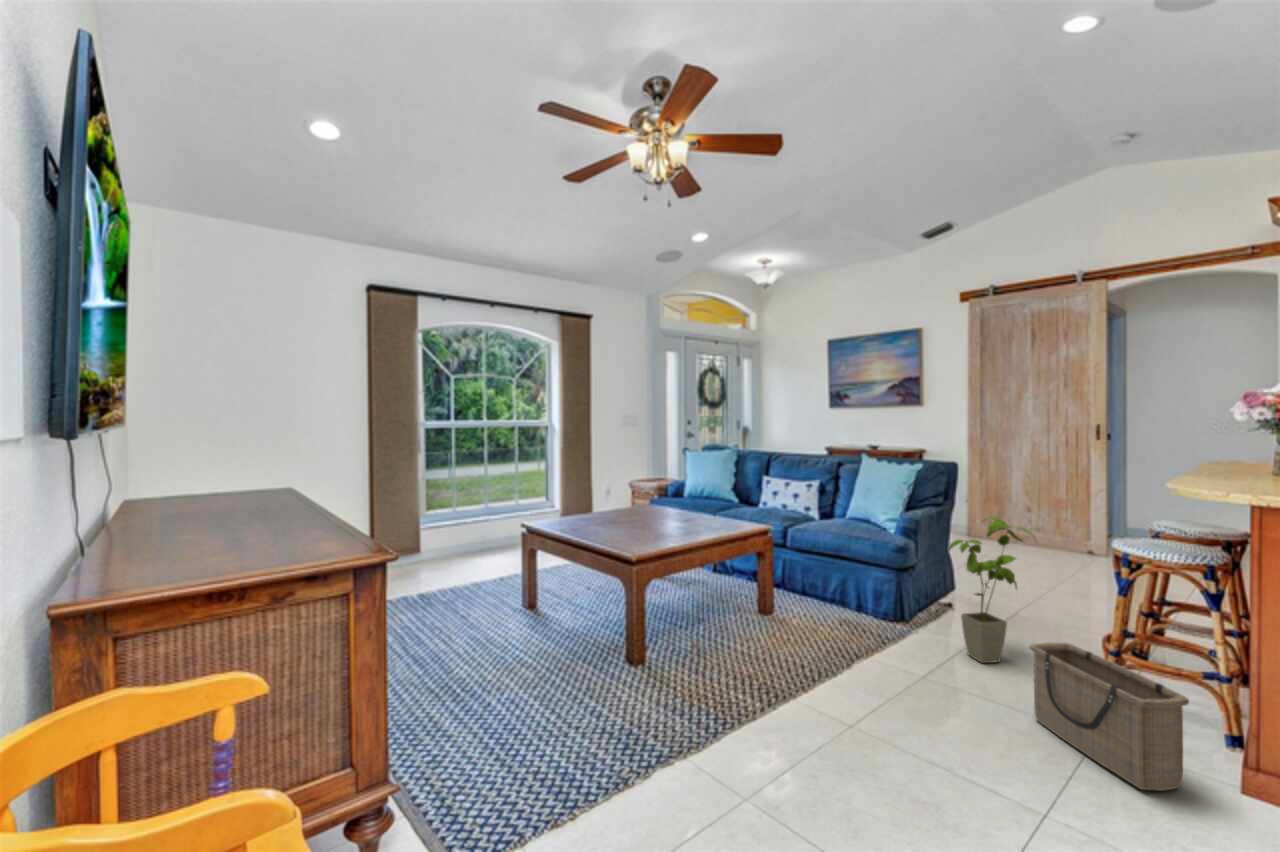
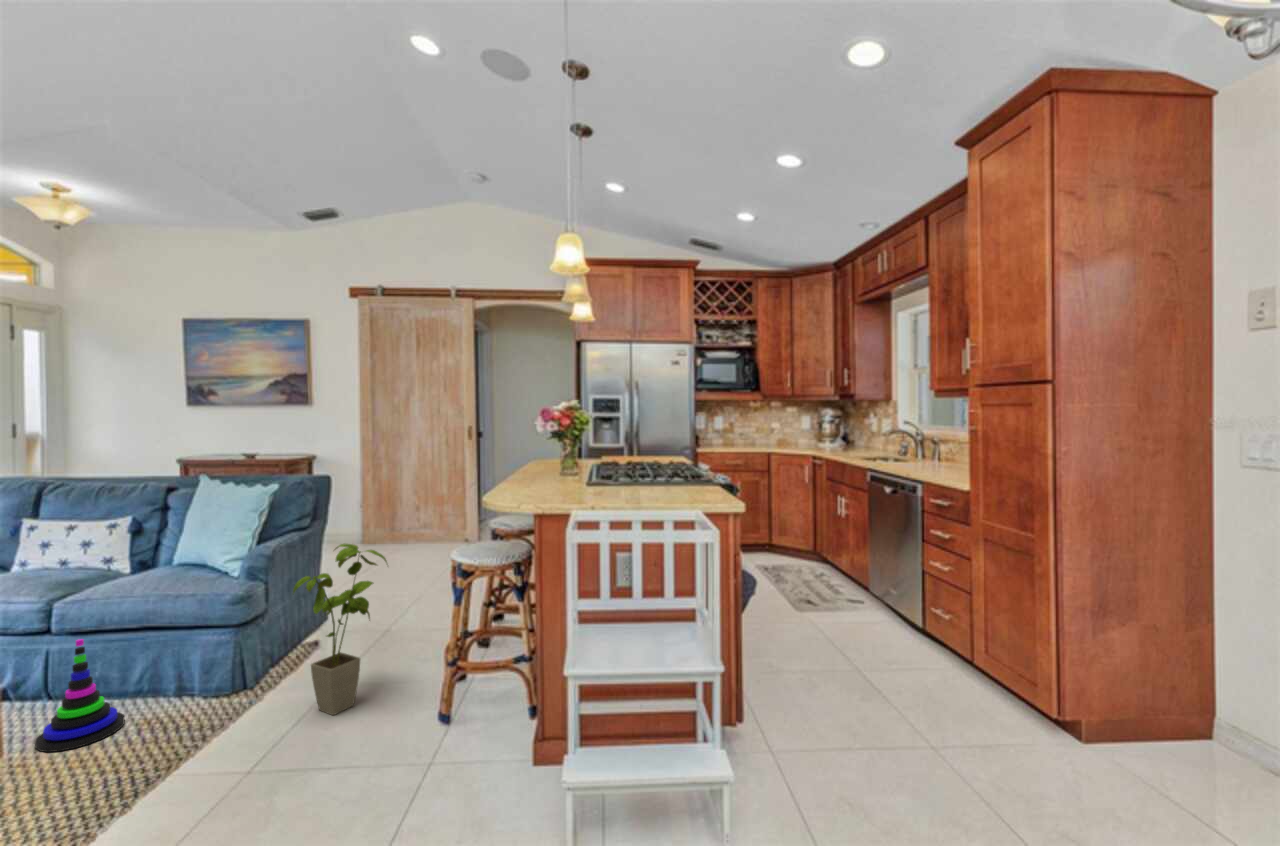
stacking toy: none [785,553,829,622] -> present [35,639,124,752]
basket: present [1030,642,1189,791] -> none [368,671,493,809]

